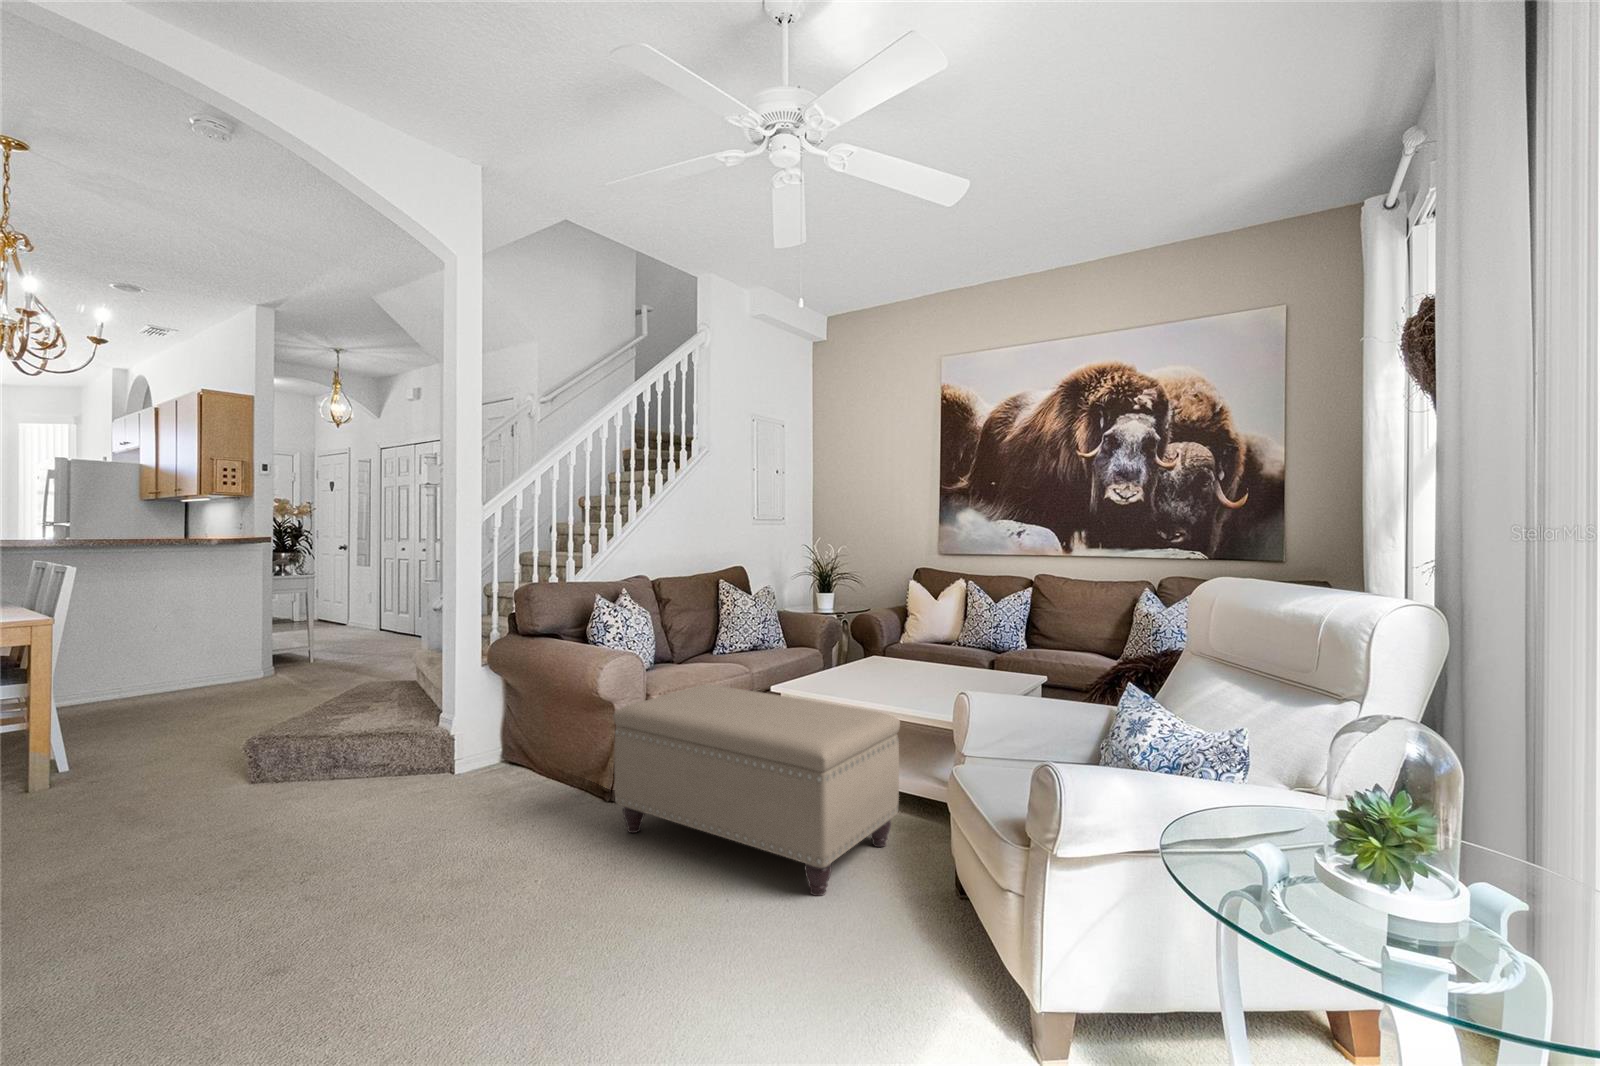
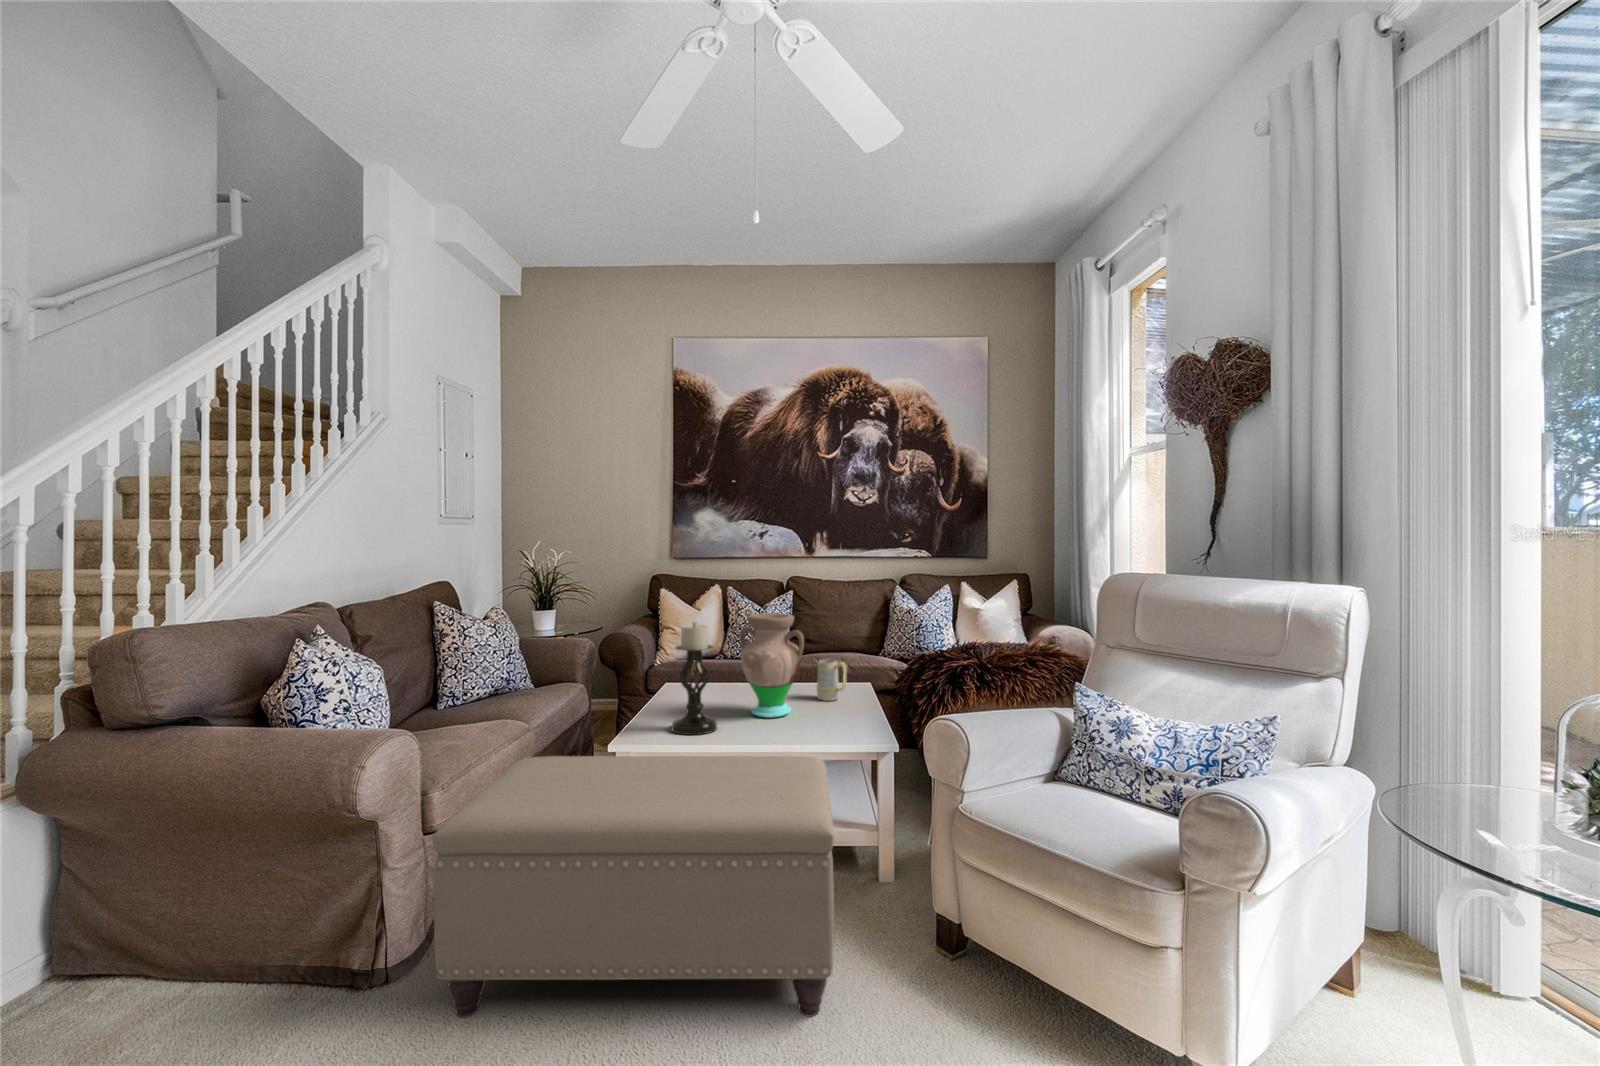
vase: none [889,599,942,688] -> present [739,613,804,718]
candle holder: none [822,600,858,690] -> present [672,622,717,735]
mug: none [974,646,998,684] -> present [817,659,847,701]

